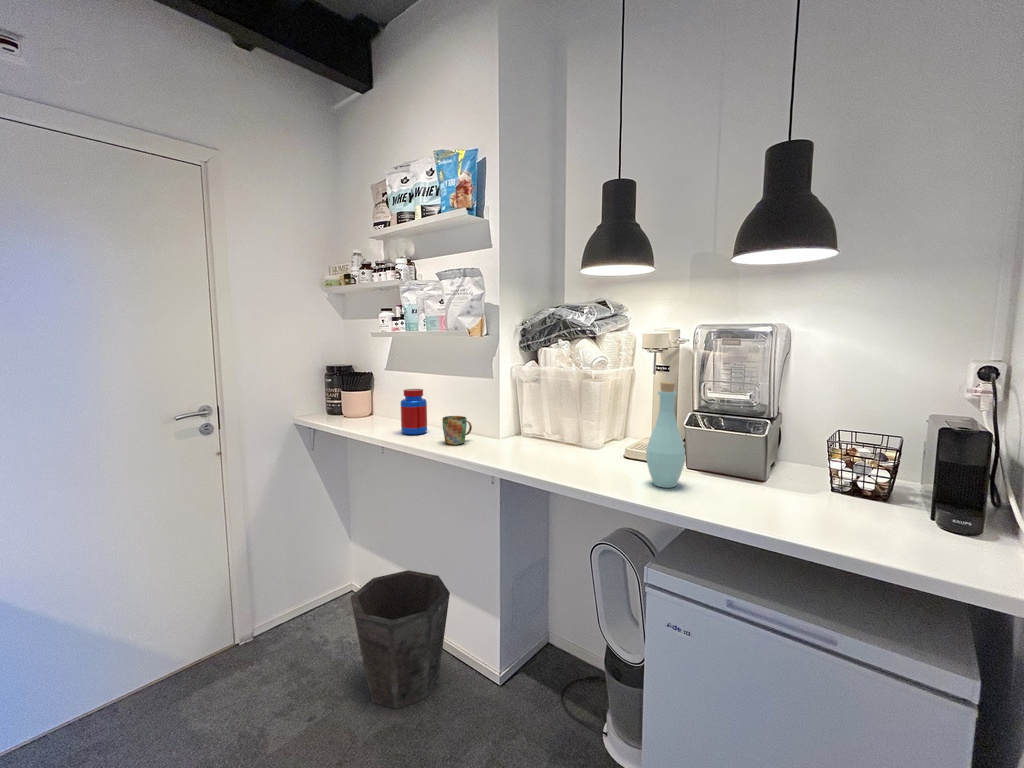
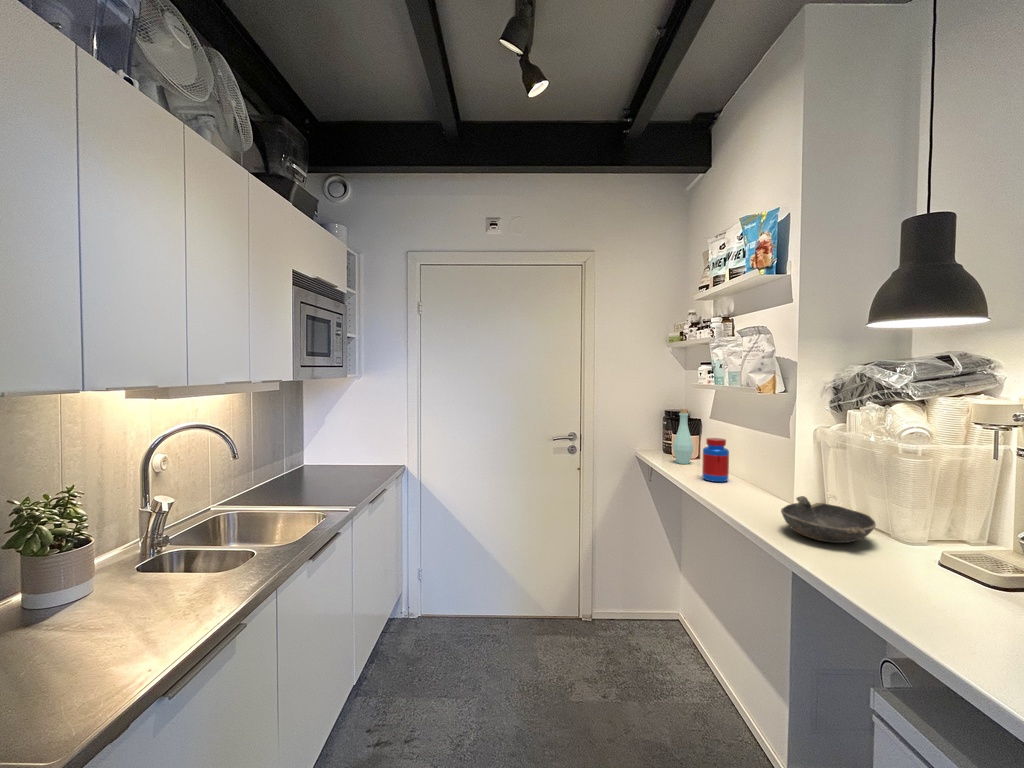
bottle: present [646,382,685,488] -> present [673,409,693,464]
mug: present [442,416,472,445] -> none [729,469,763,498]
bowl: none [519,429,591,465] -> present [781,496,876,543]
waste bin: present [350,570,450,709] -> none [642,605,735,739]

